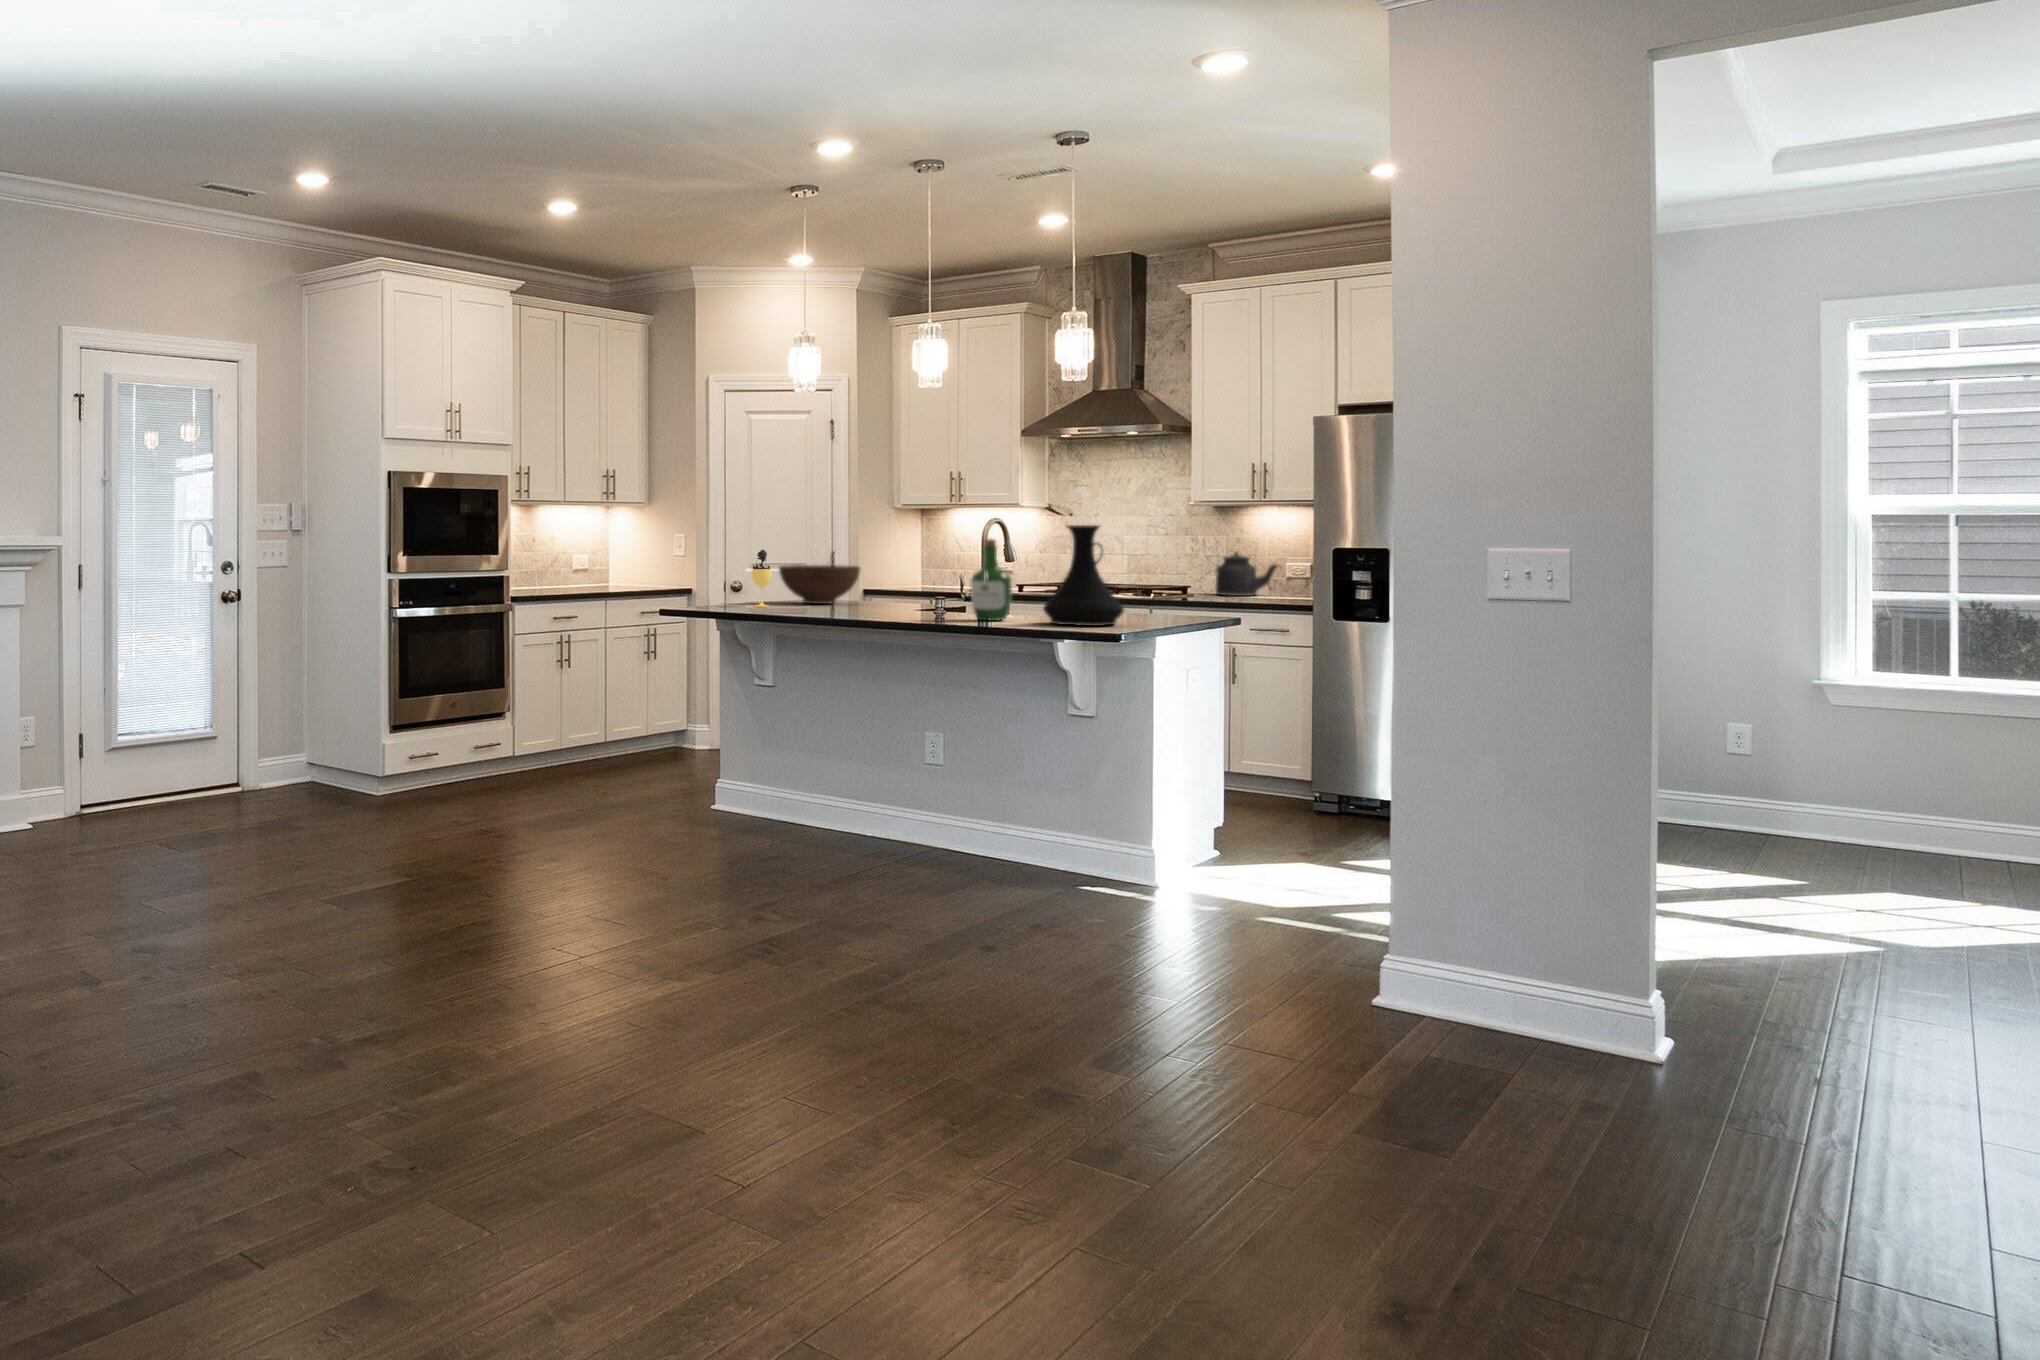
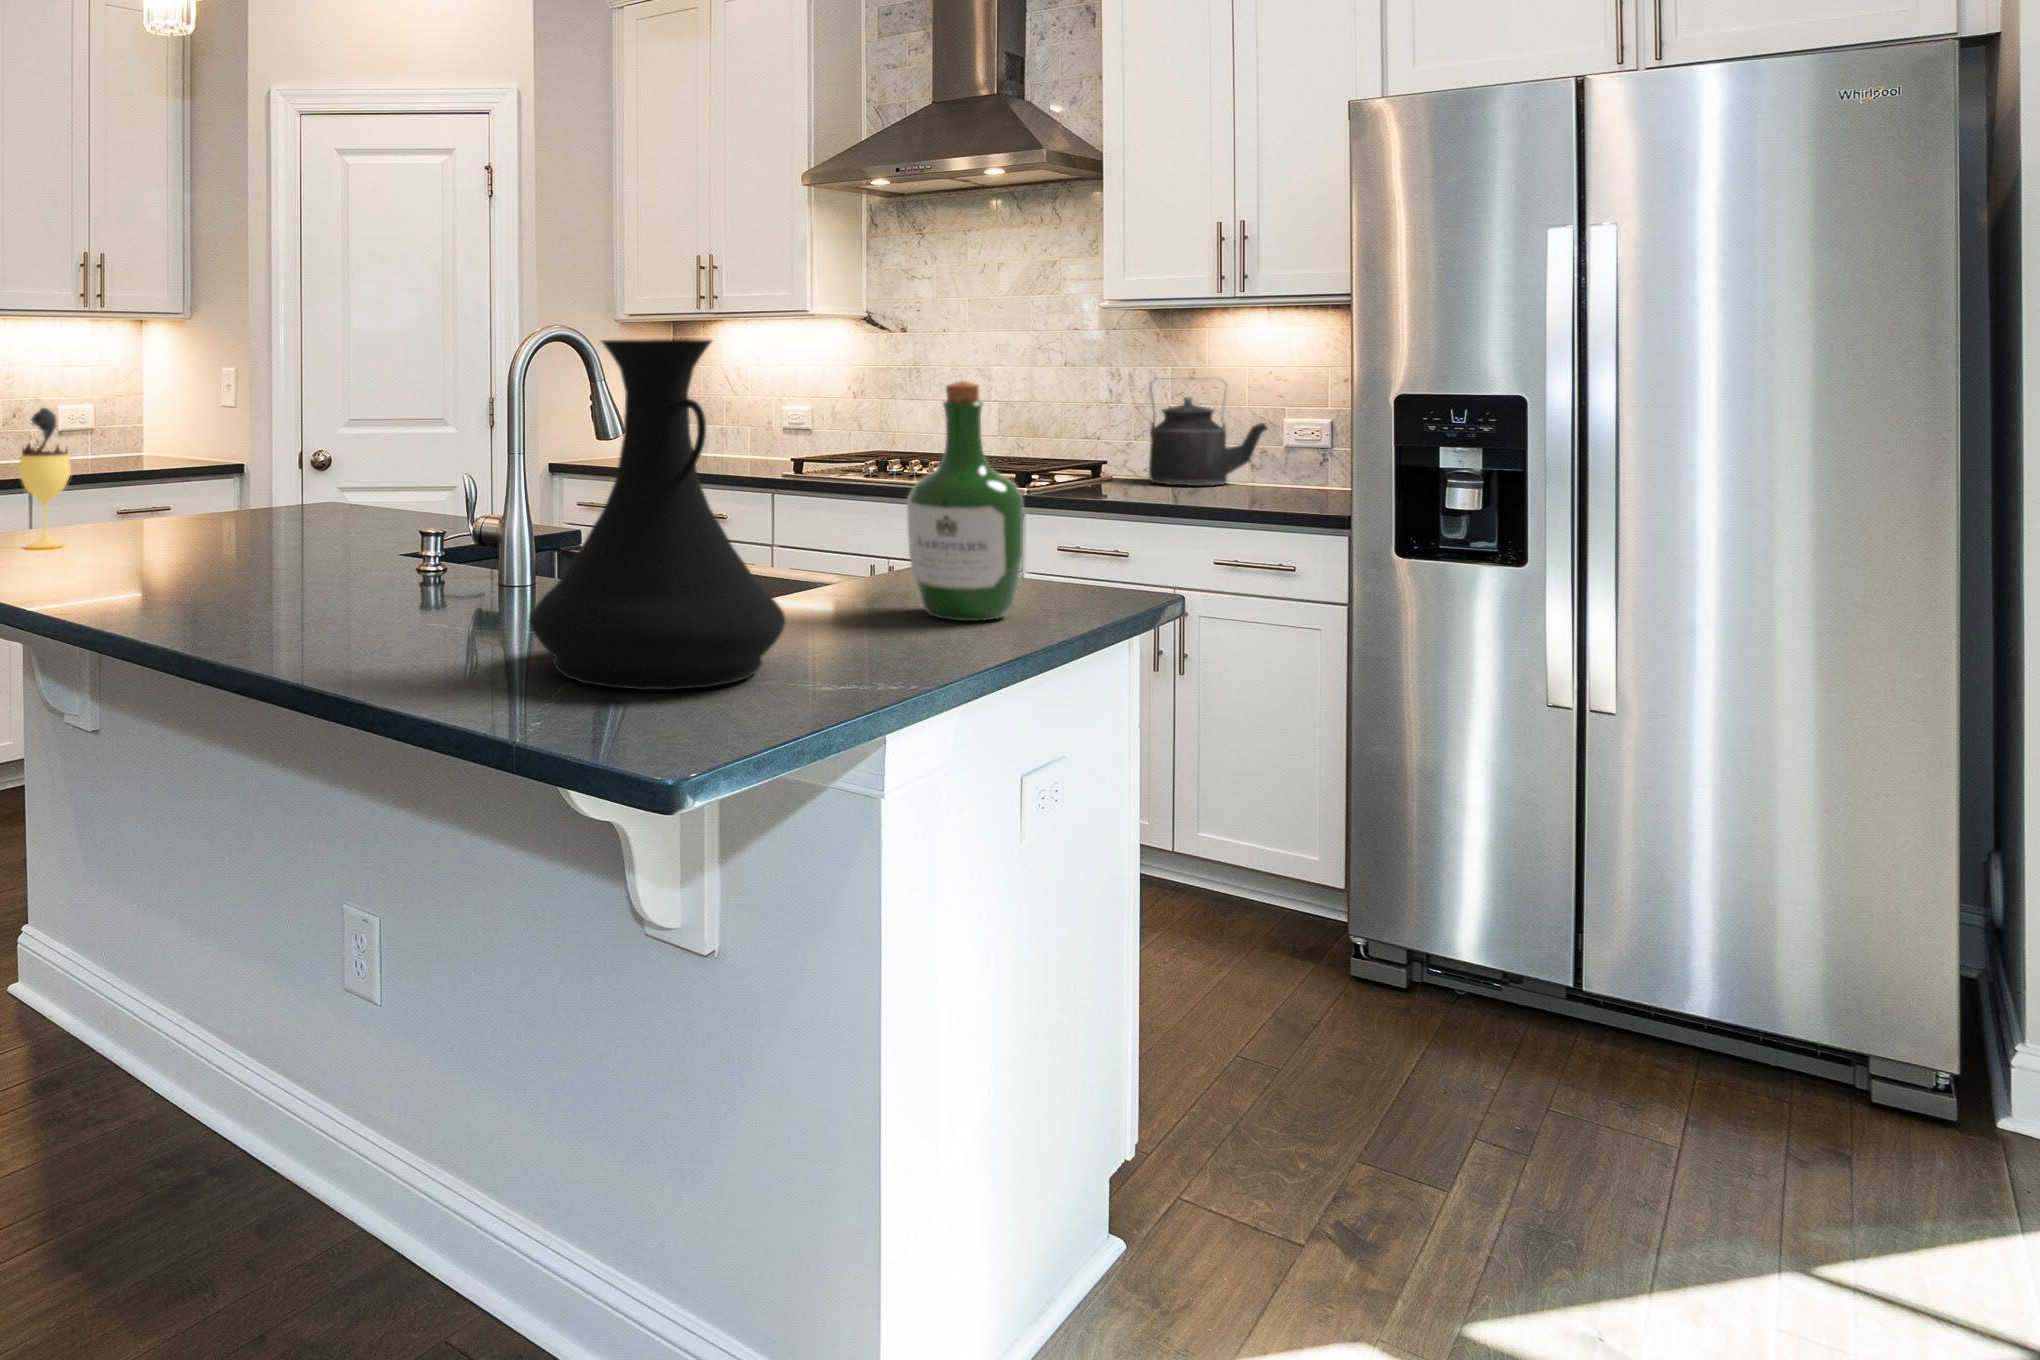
wine bottle: present [971,539,1012,621] -> present [907,381,1024,621]
fruit bowl: present [779,565,860,604] -> none [141,438,333,531]

